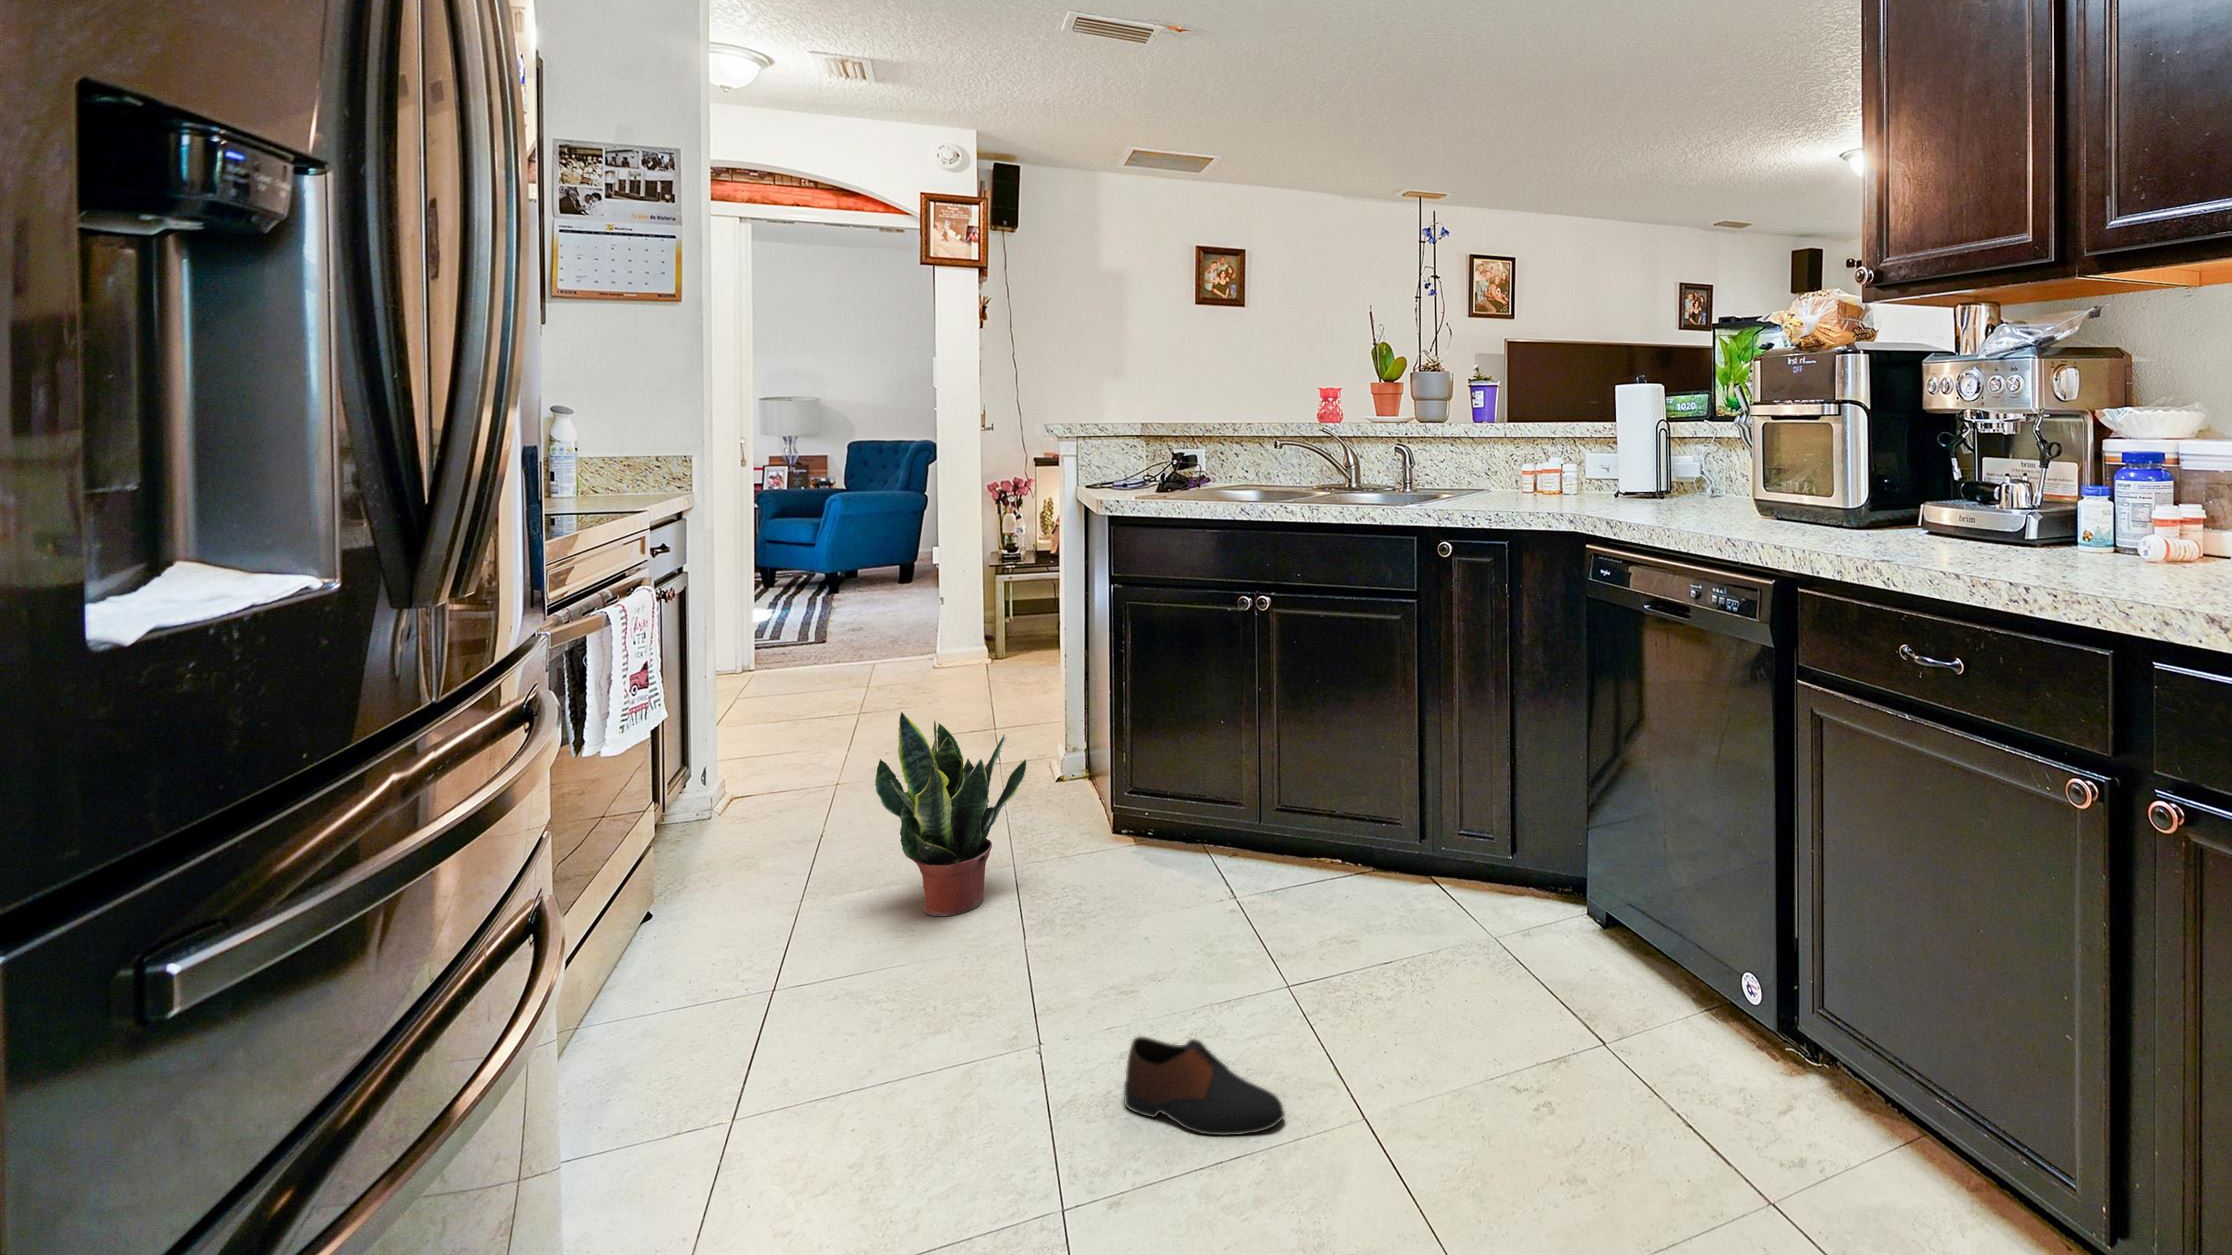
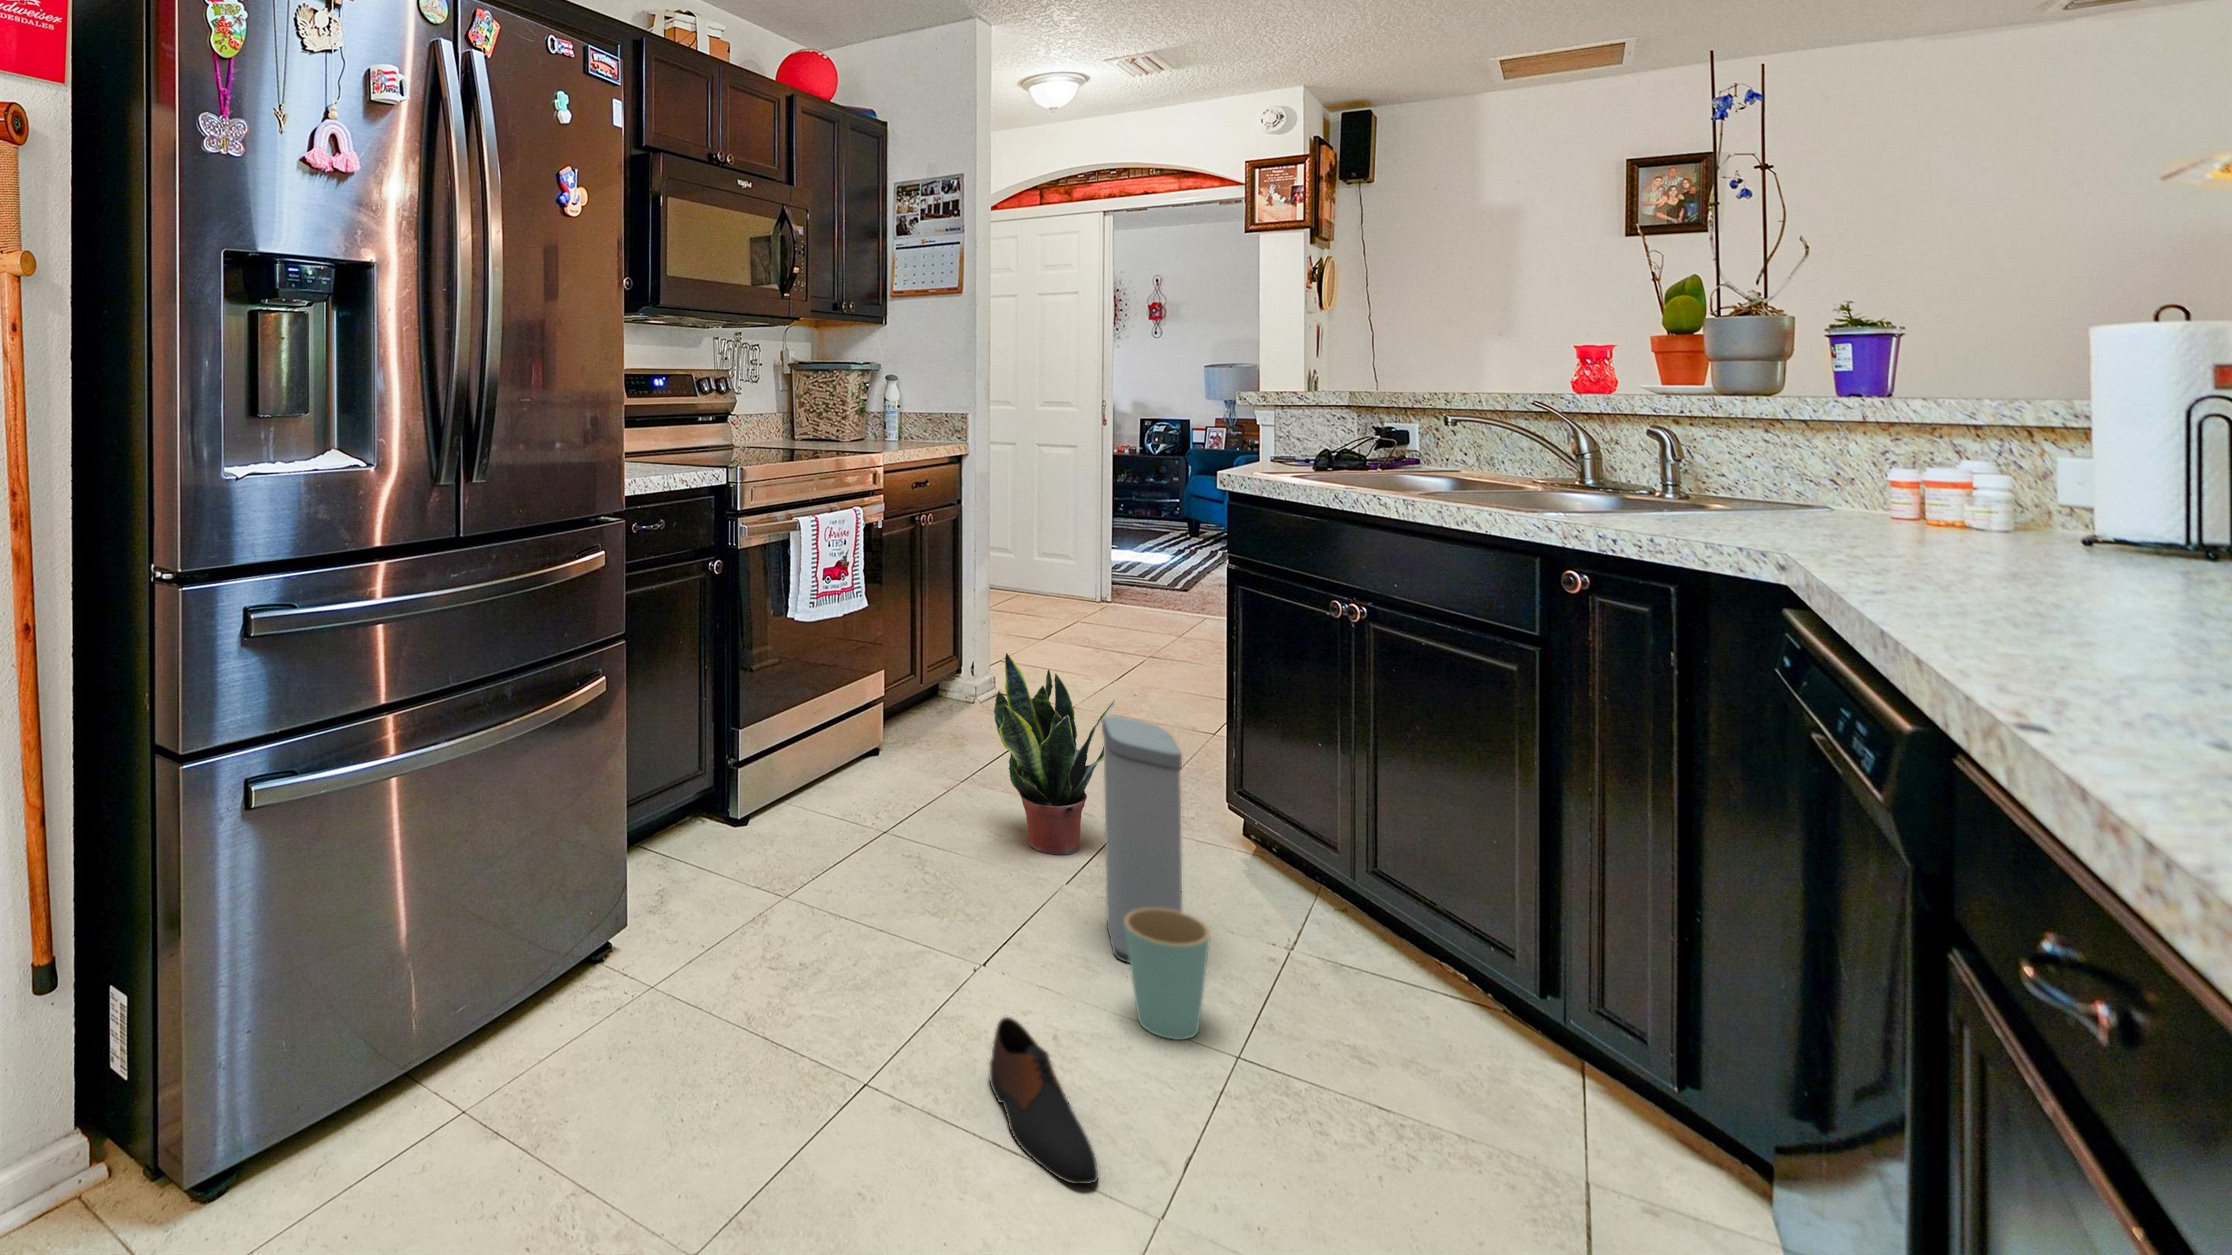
trash can: none [1077,734,1241,1000] -> present [1102,716,1210,1040]

